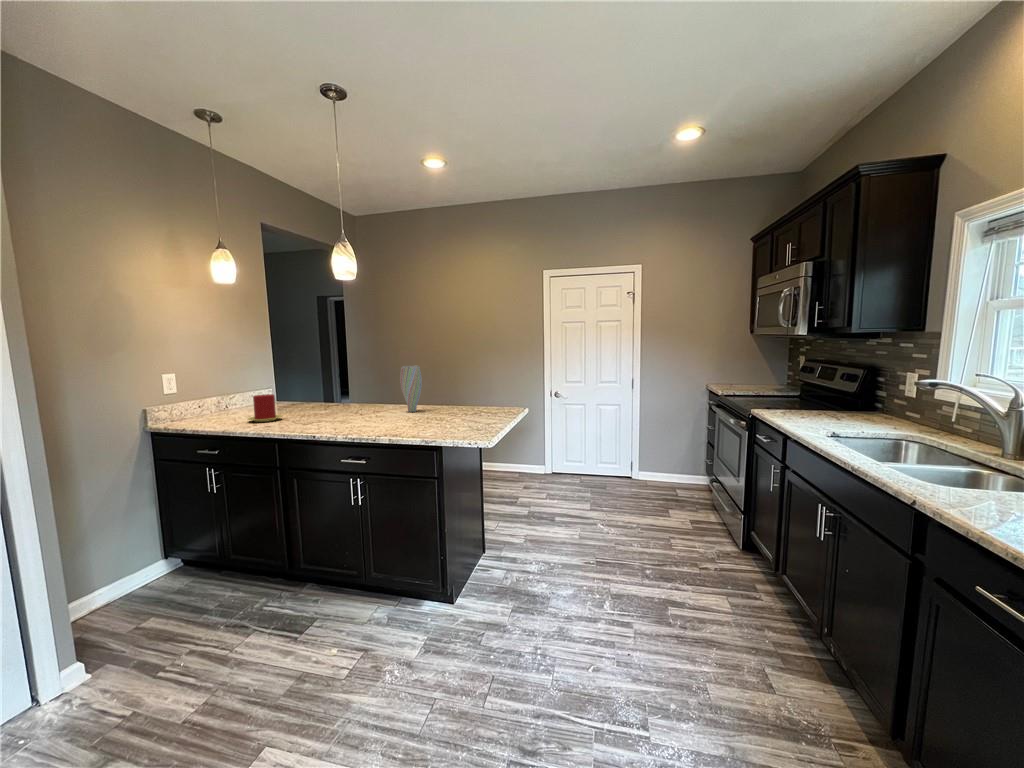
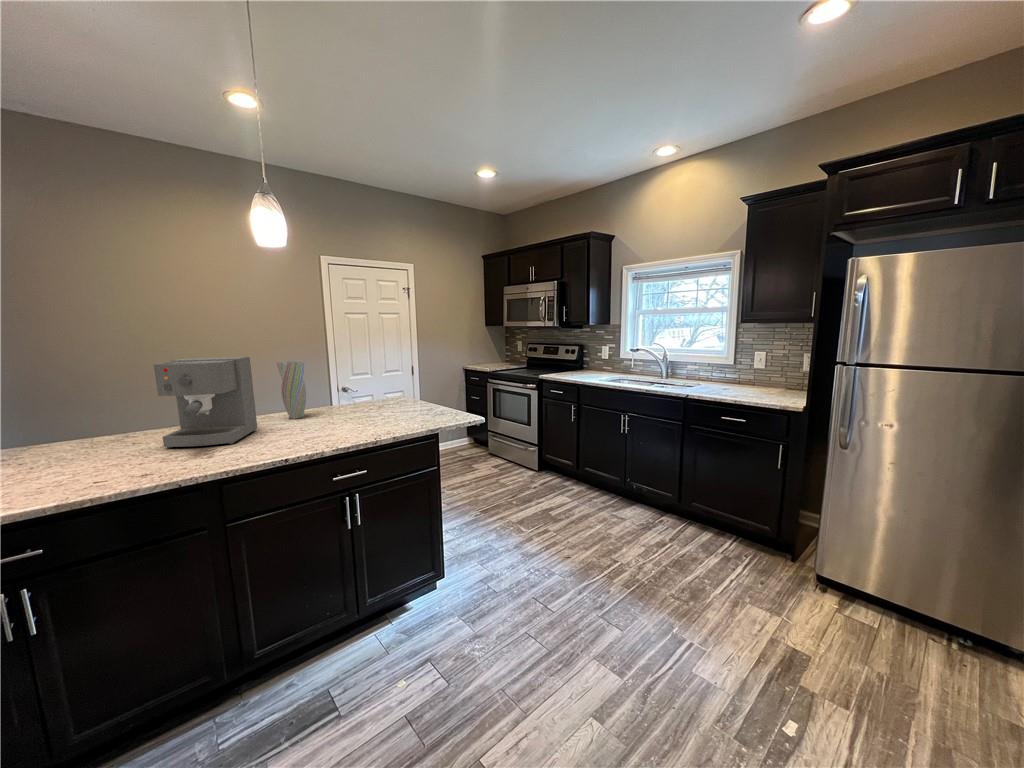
coffee maker: none [301,360,371,419] -> present [154,357,257,448]
candle: present [248,394,282,422] -> none [51,427,129,481]

